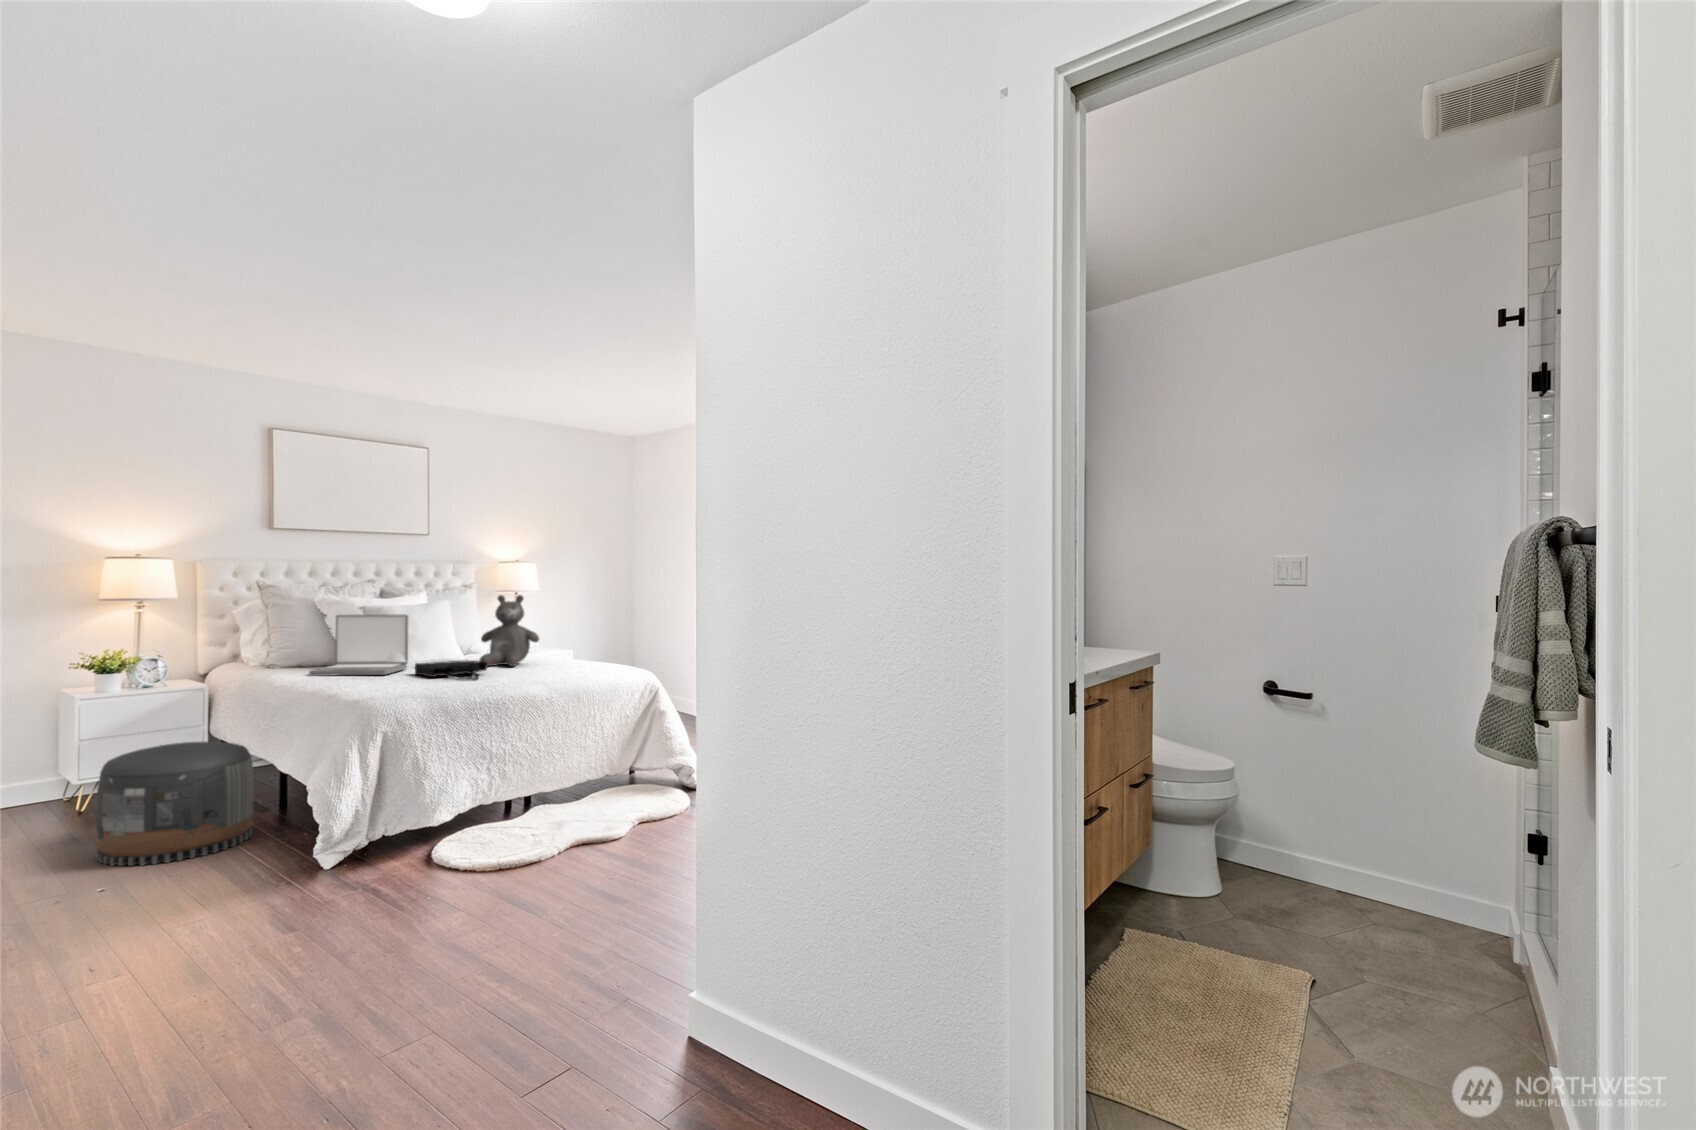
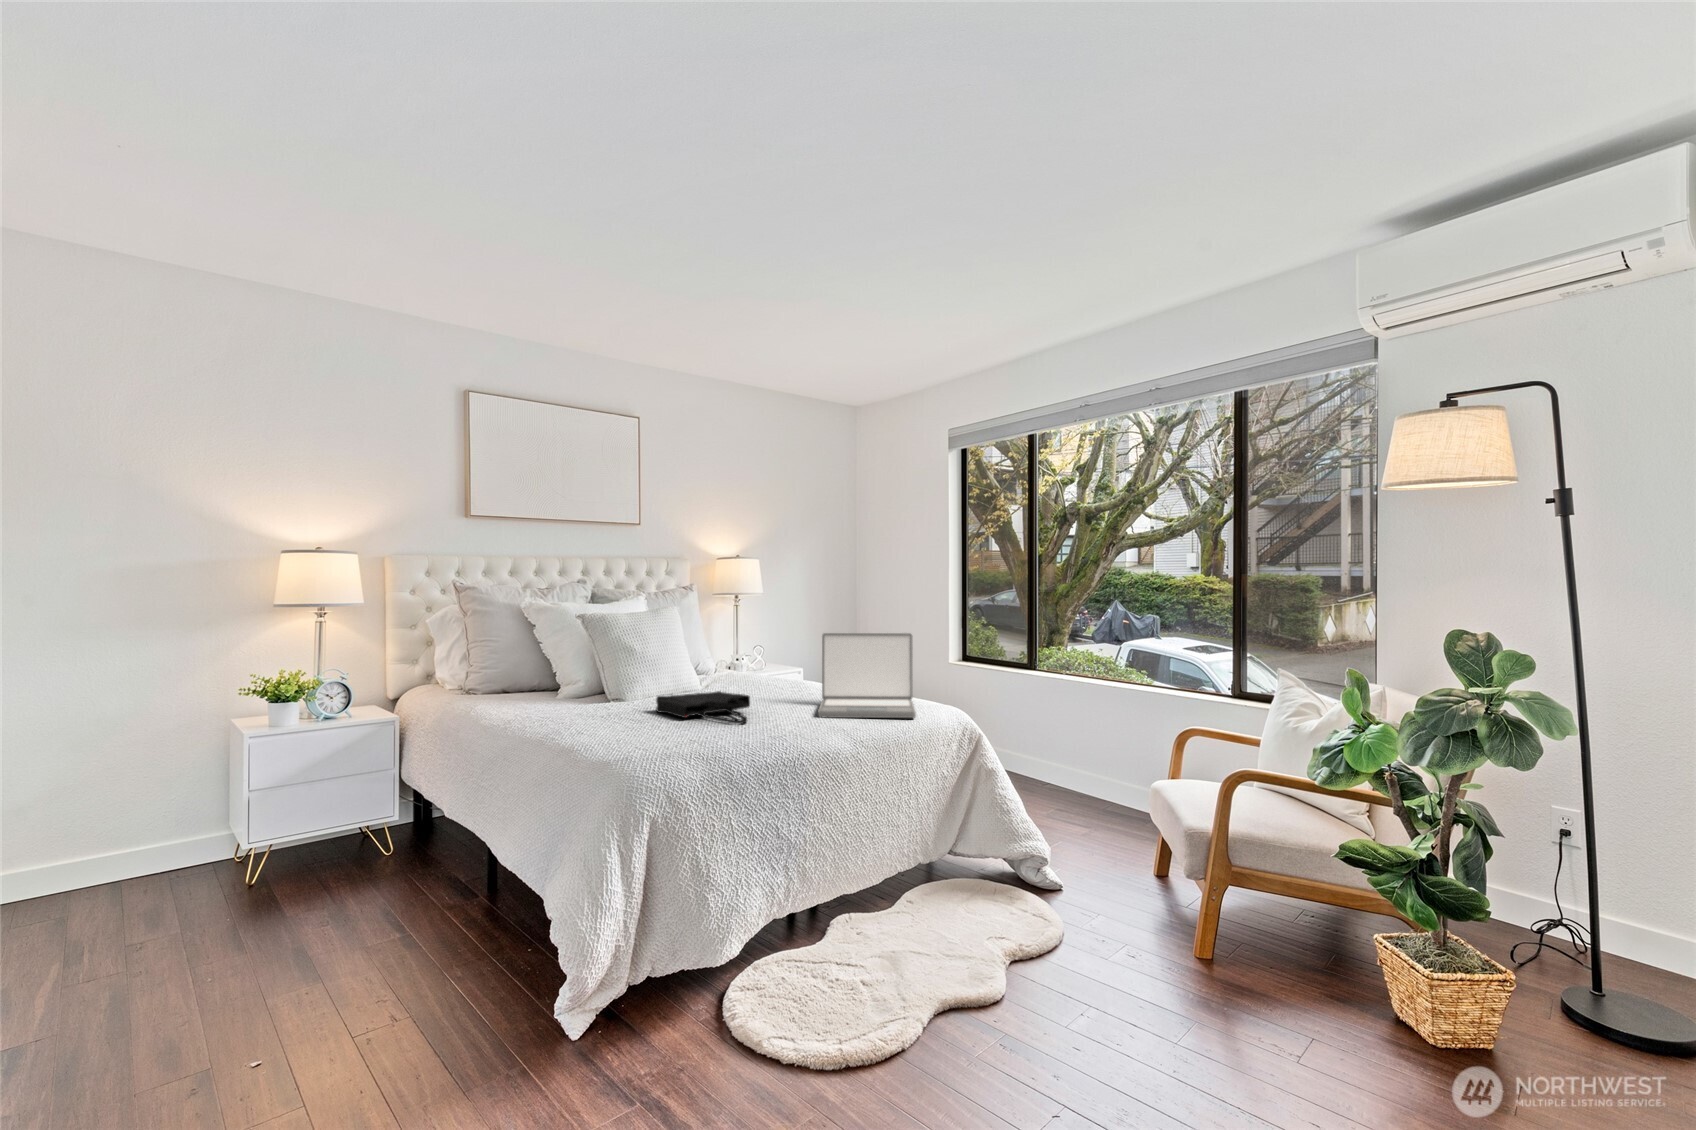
teddy bear: present [479,595,539,666] -> none [724,600,800,698]
laptop: present [309,614,408,676] -> present [818,633,916,718]
pouf: present [96,742,254,866] -> none [259,810,461,1008]

